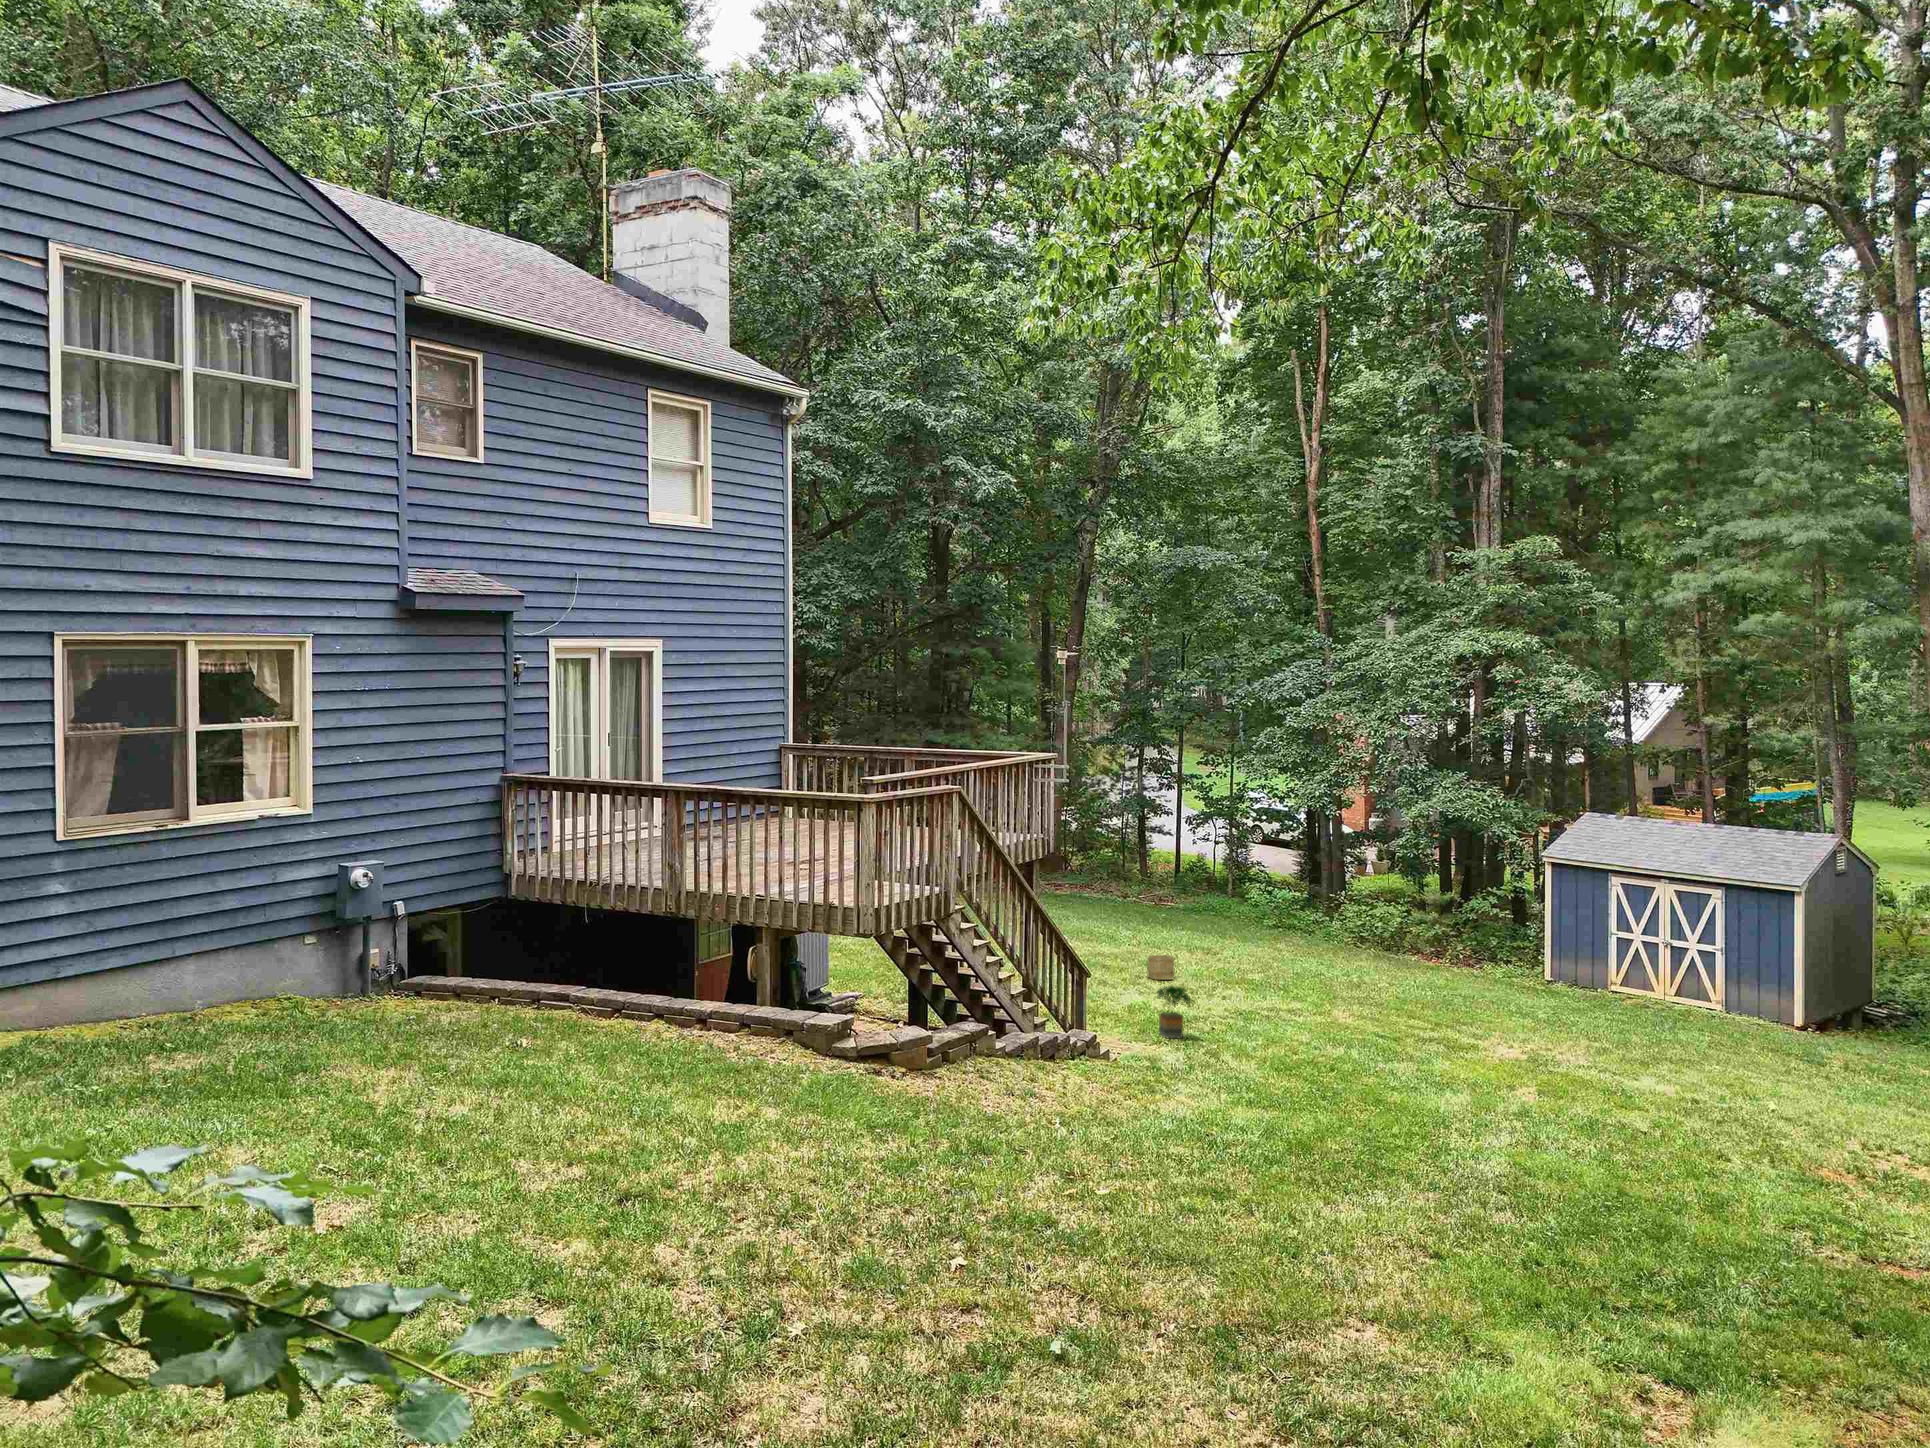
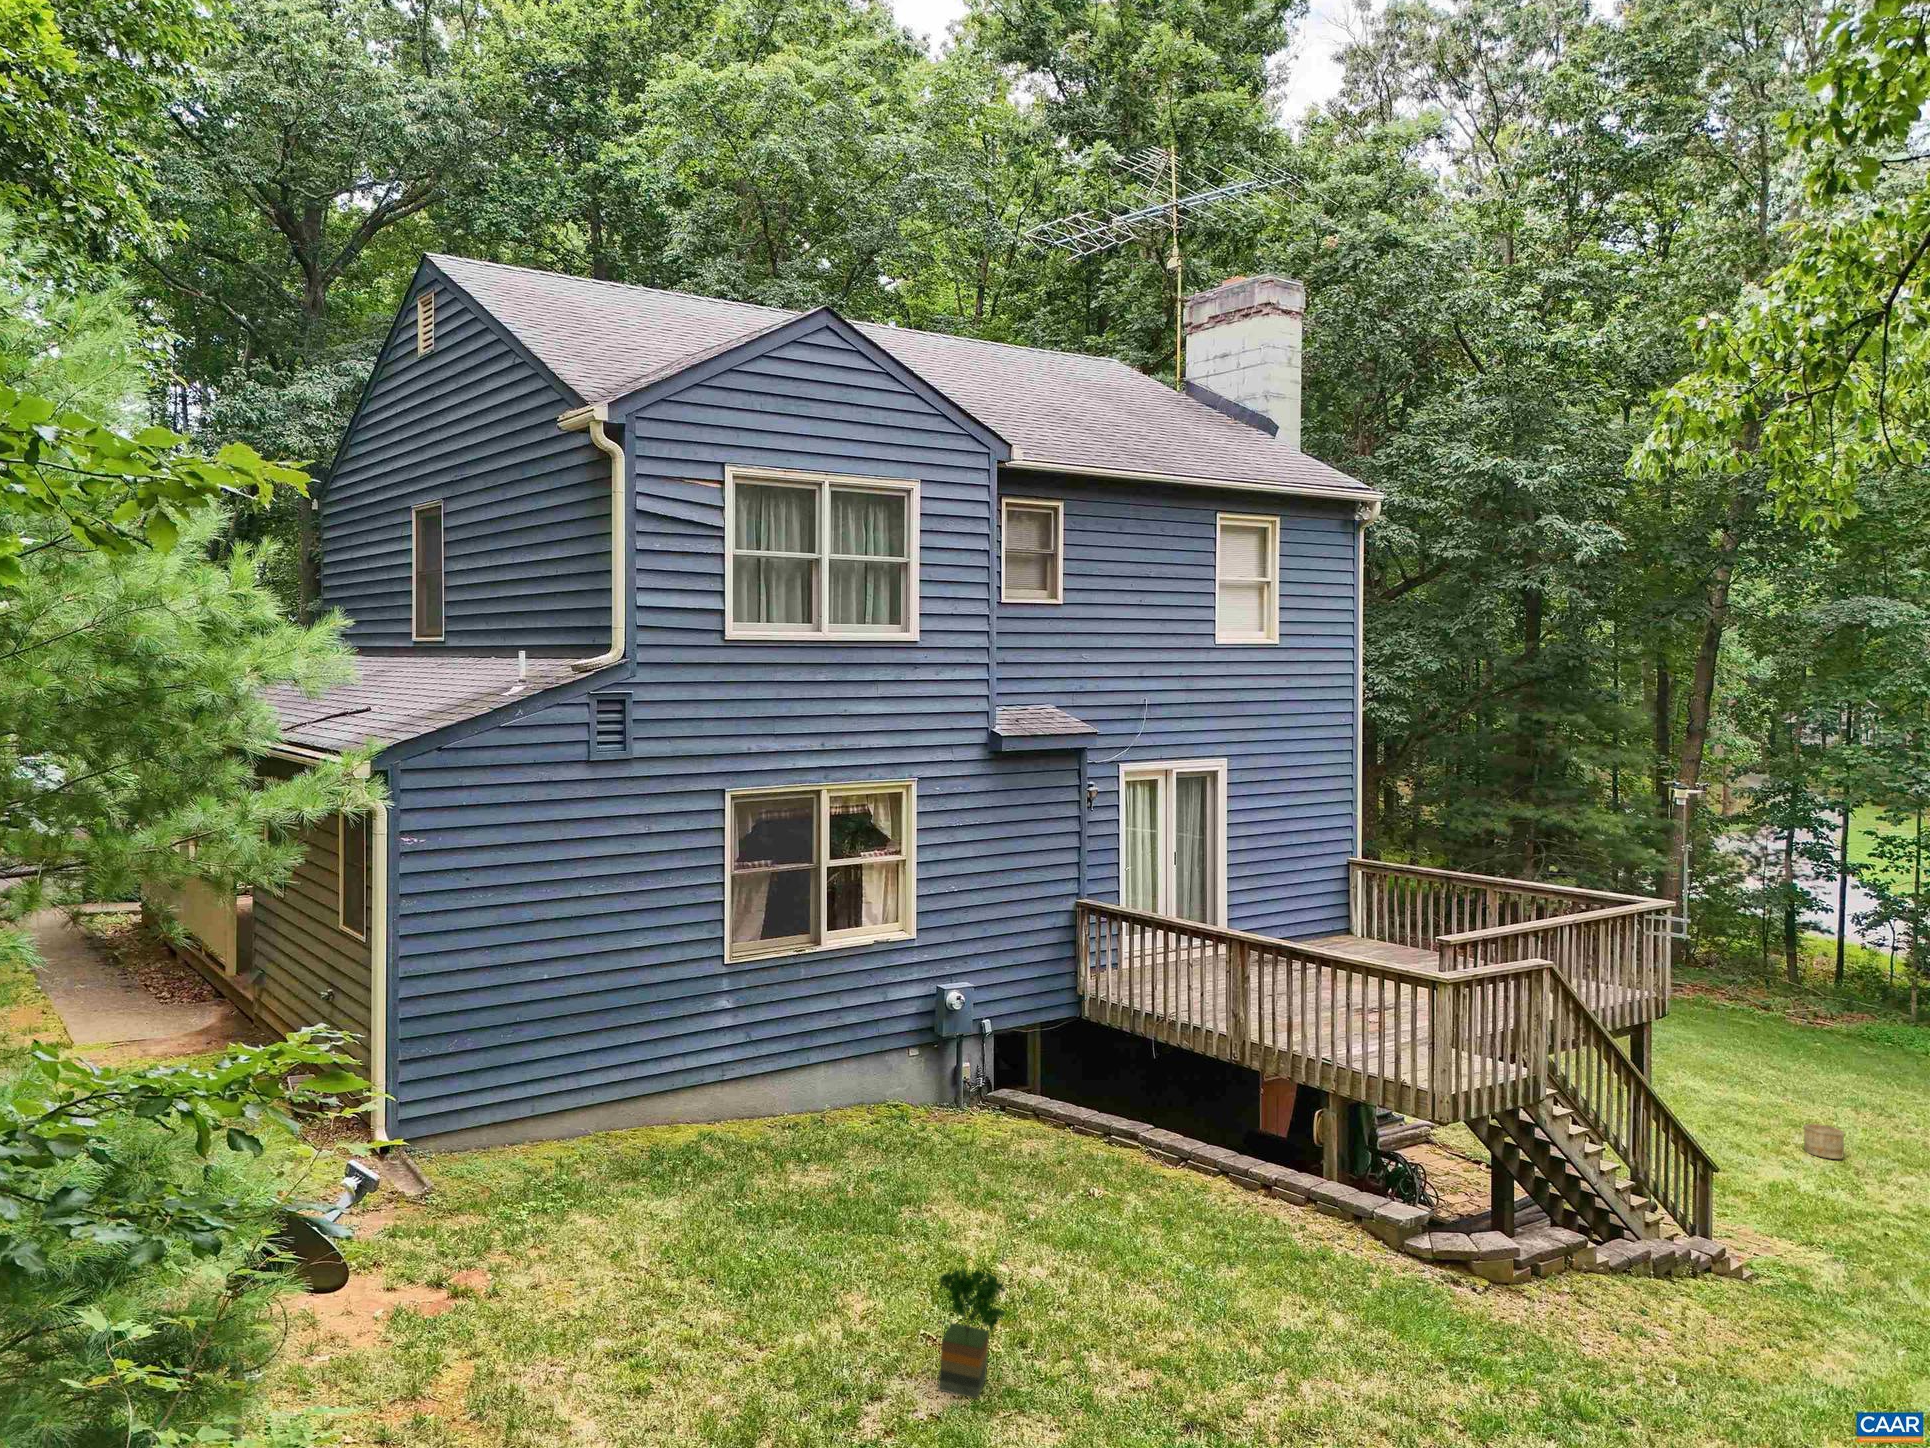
potted tree: present [1157,986,1191,1038] -> present [938,1269,1006,1399]

